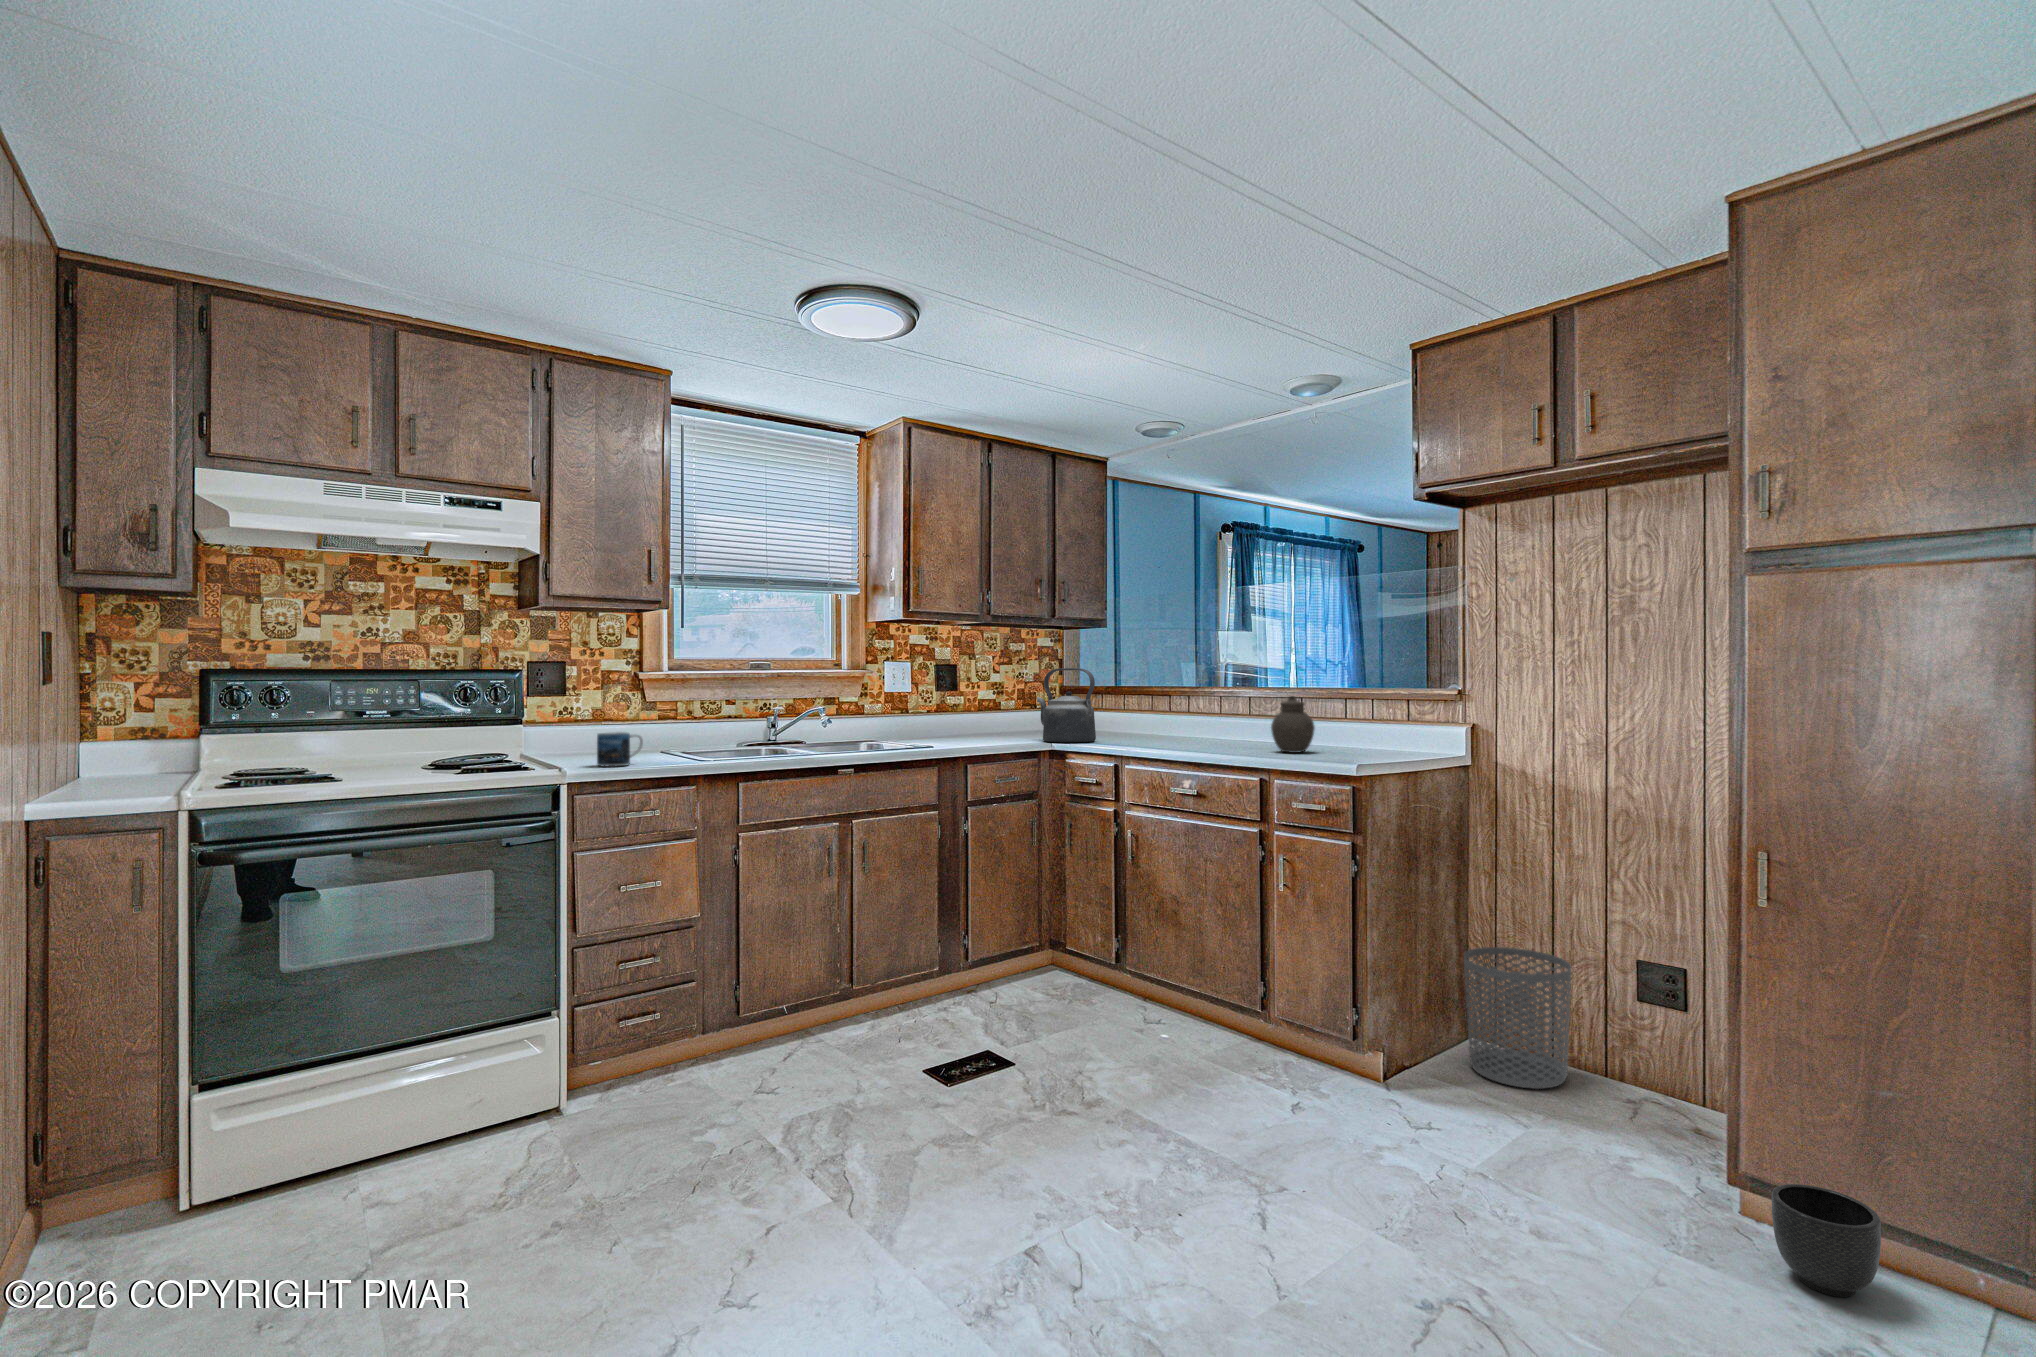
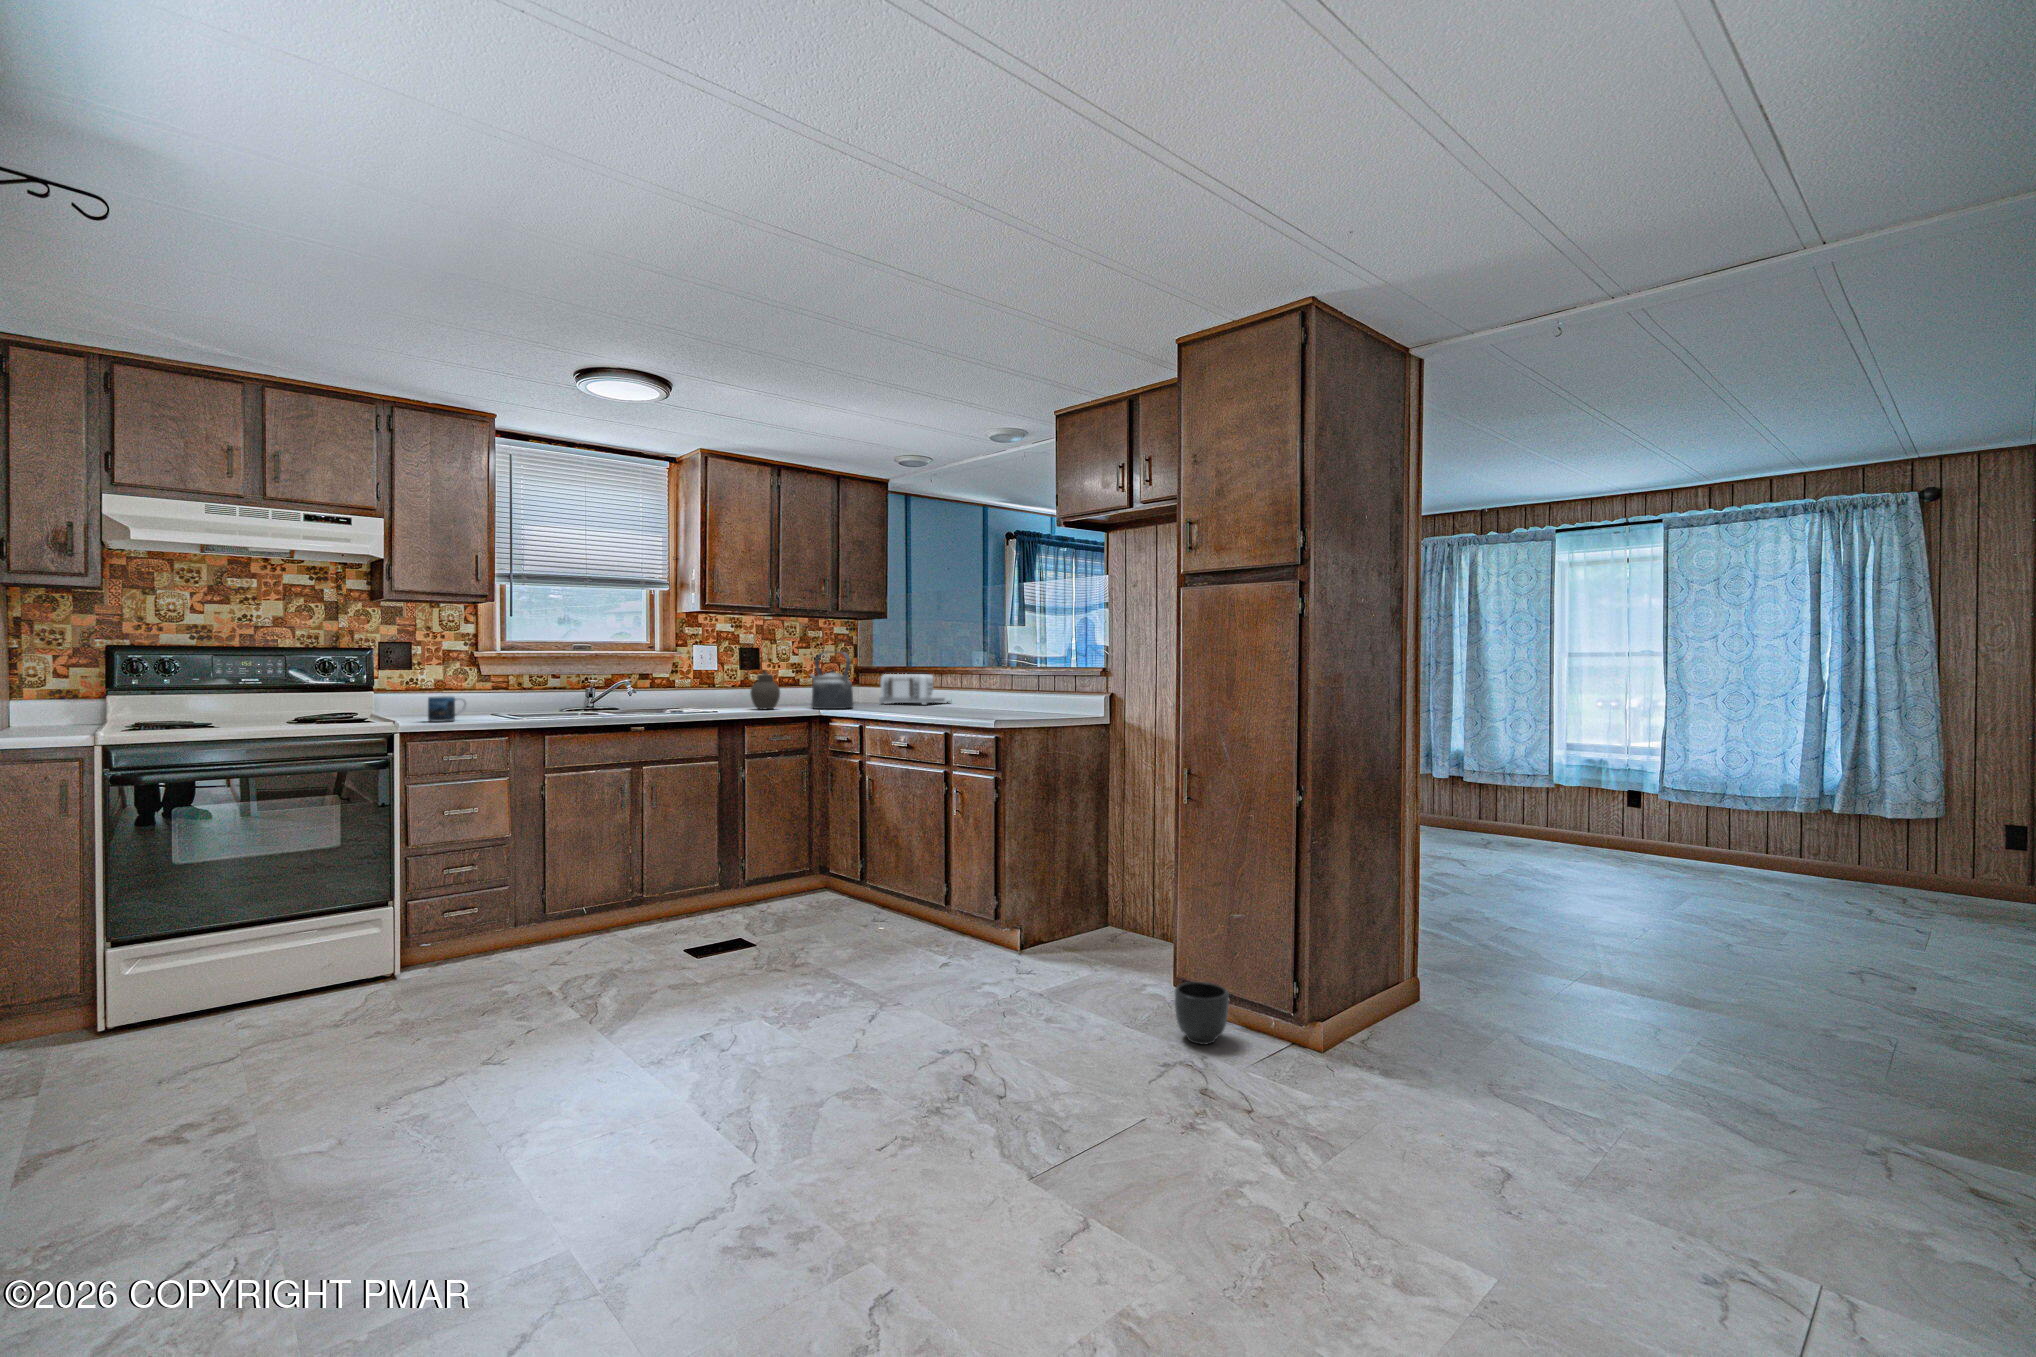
toaster: none [1111,696,1197,735] -> present [879,674,950,705]
jar: present [1271,696,1315,753] -> present [750,671,780,710]
waste bin: present [1464,947,1571,1089] -> none [1082,855,1151,950]

